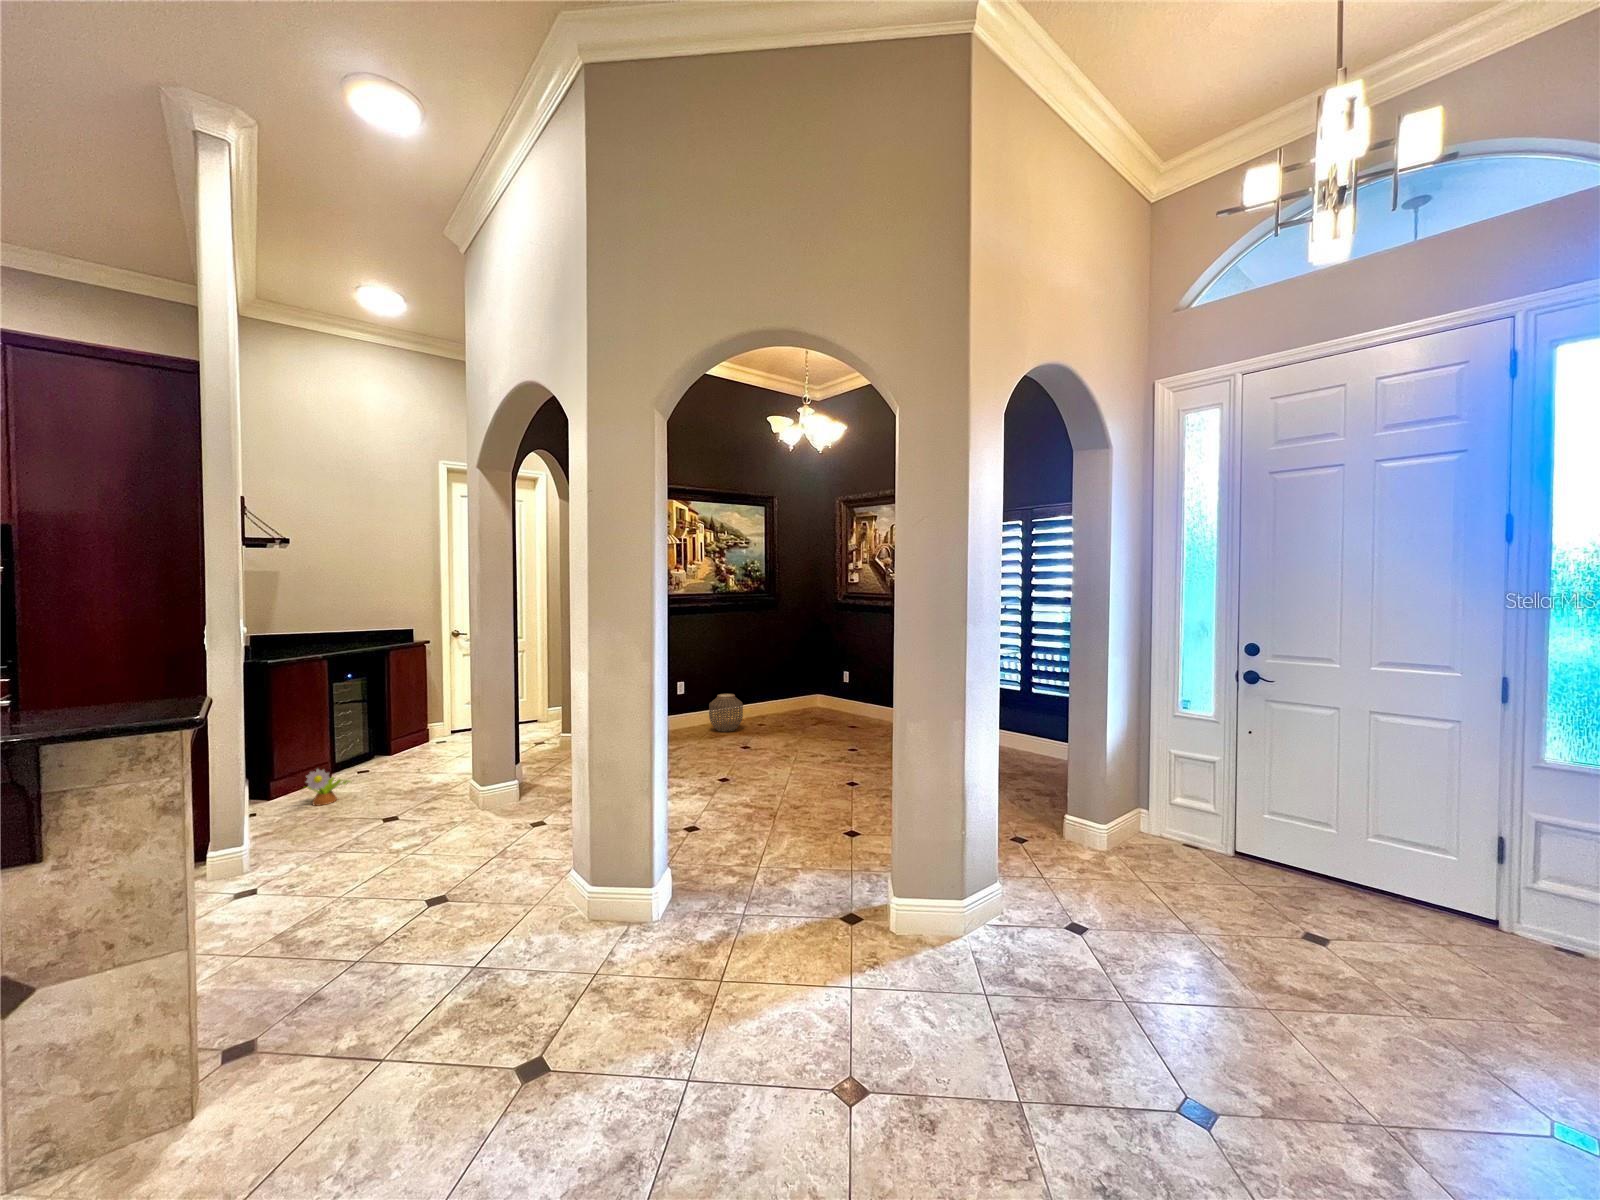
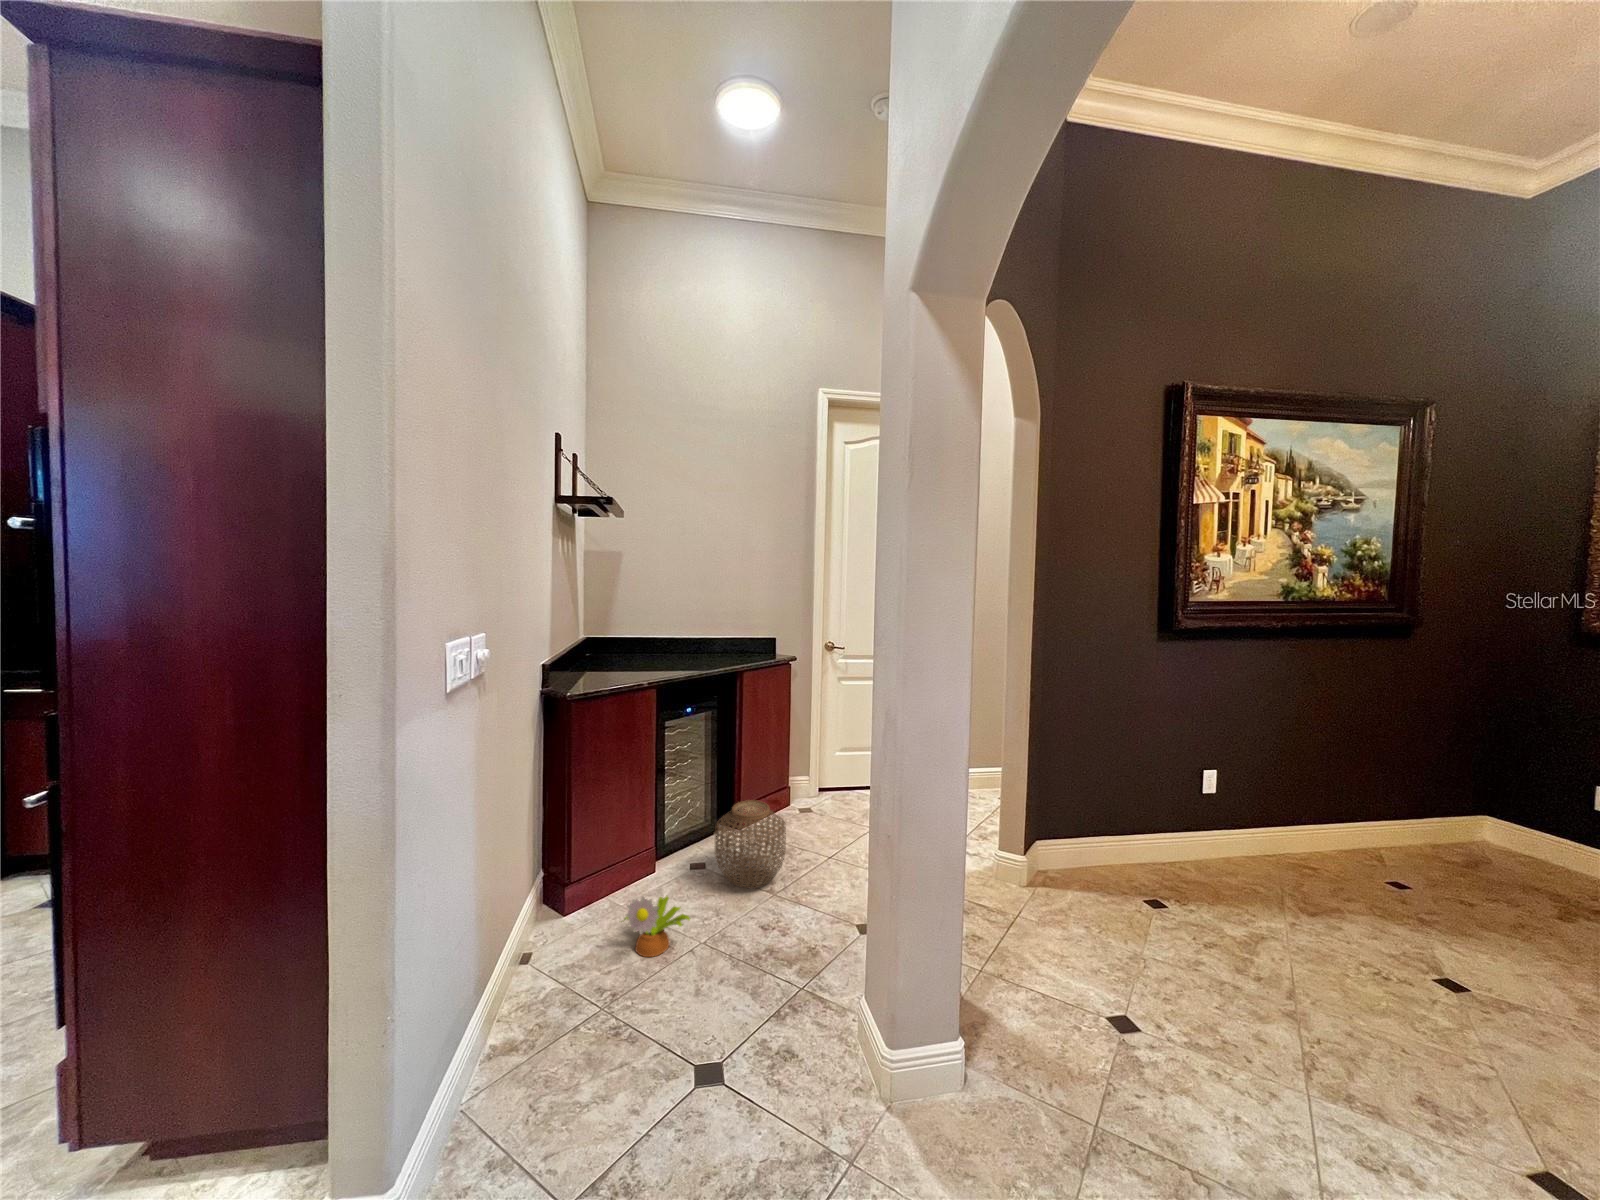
woven basket: present [709,694,743,732] -> present [715,800,786,888]

